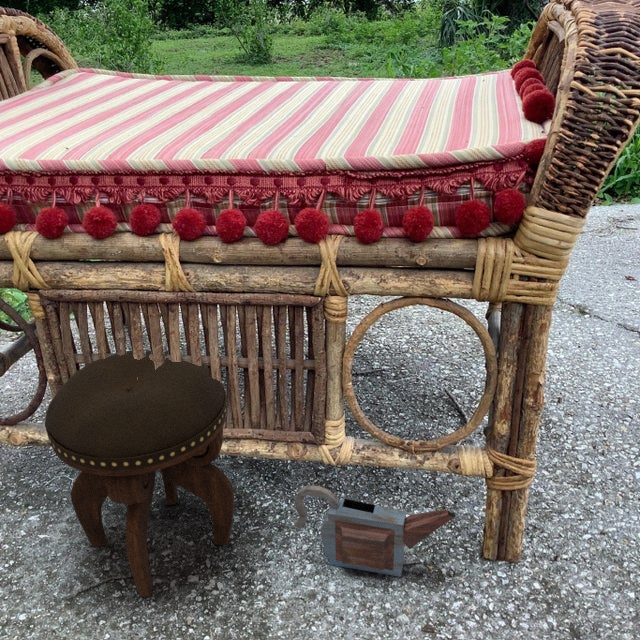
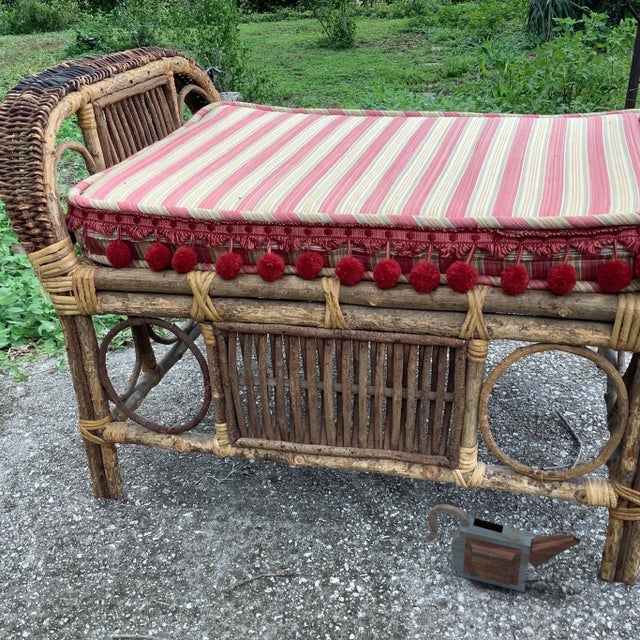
footstool: present [45,350,234,597] -> none [215,374,371,594]

